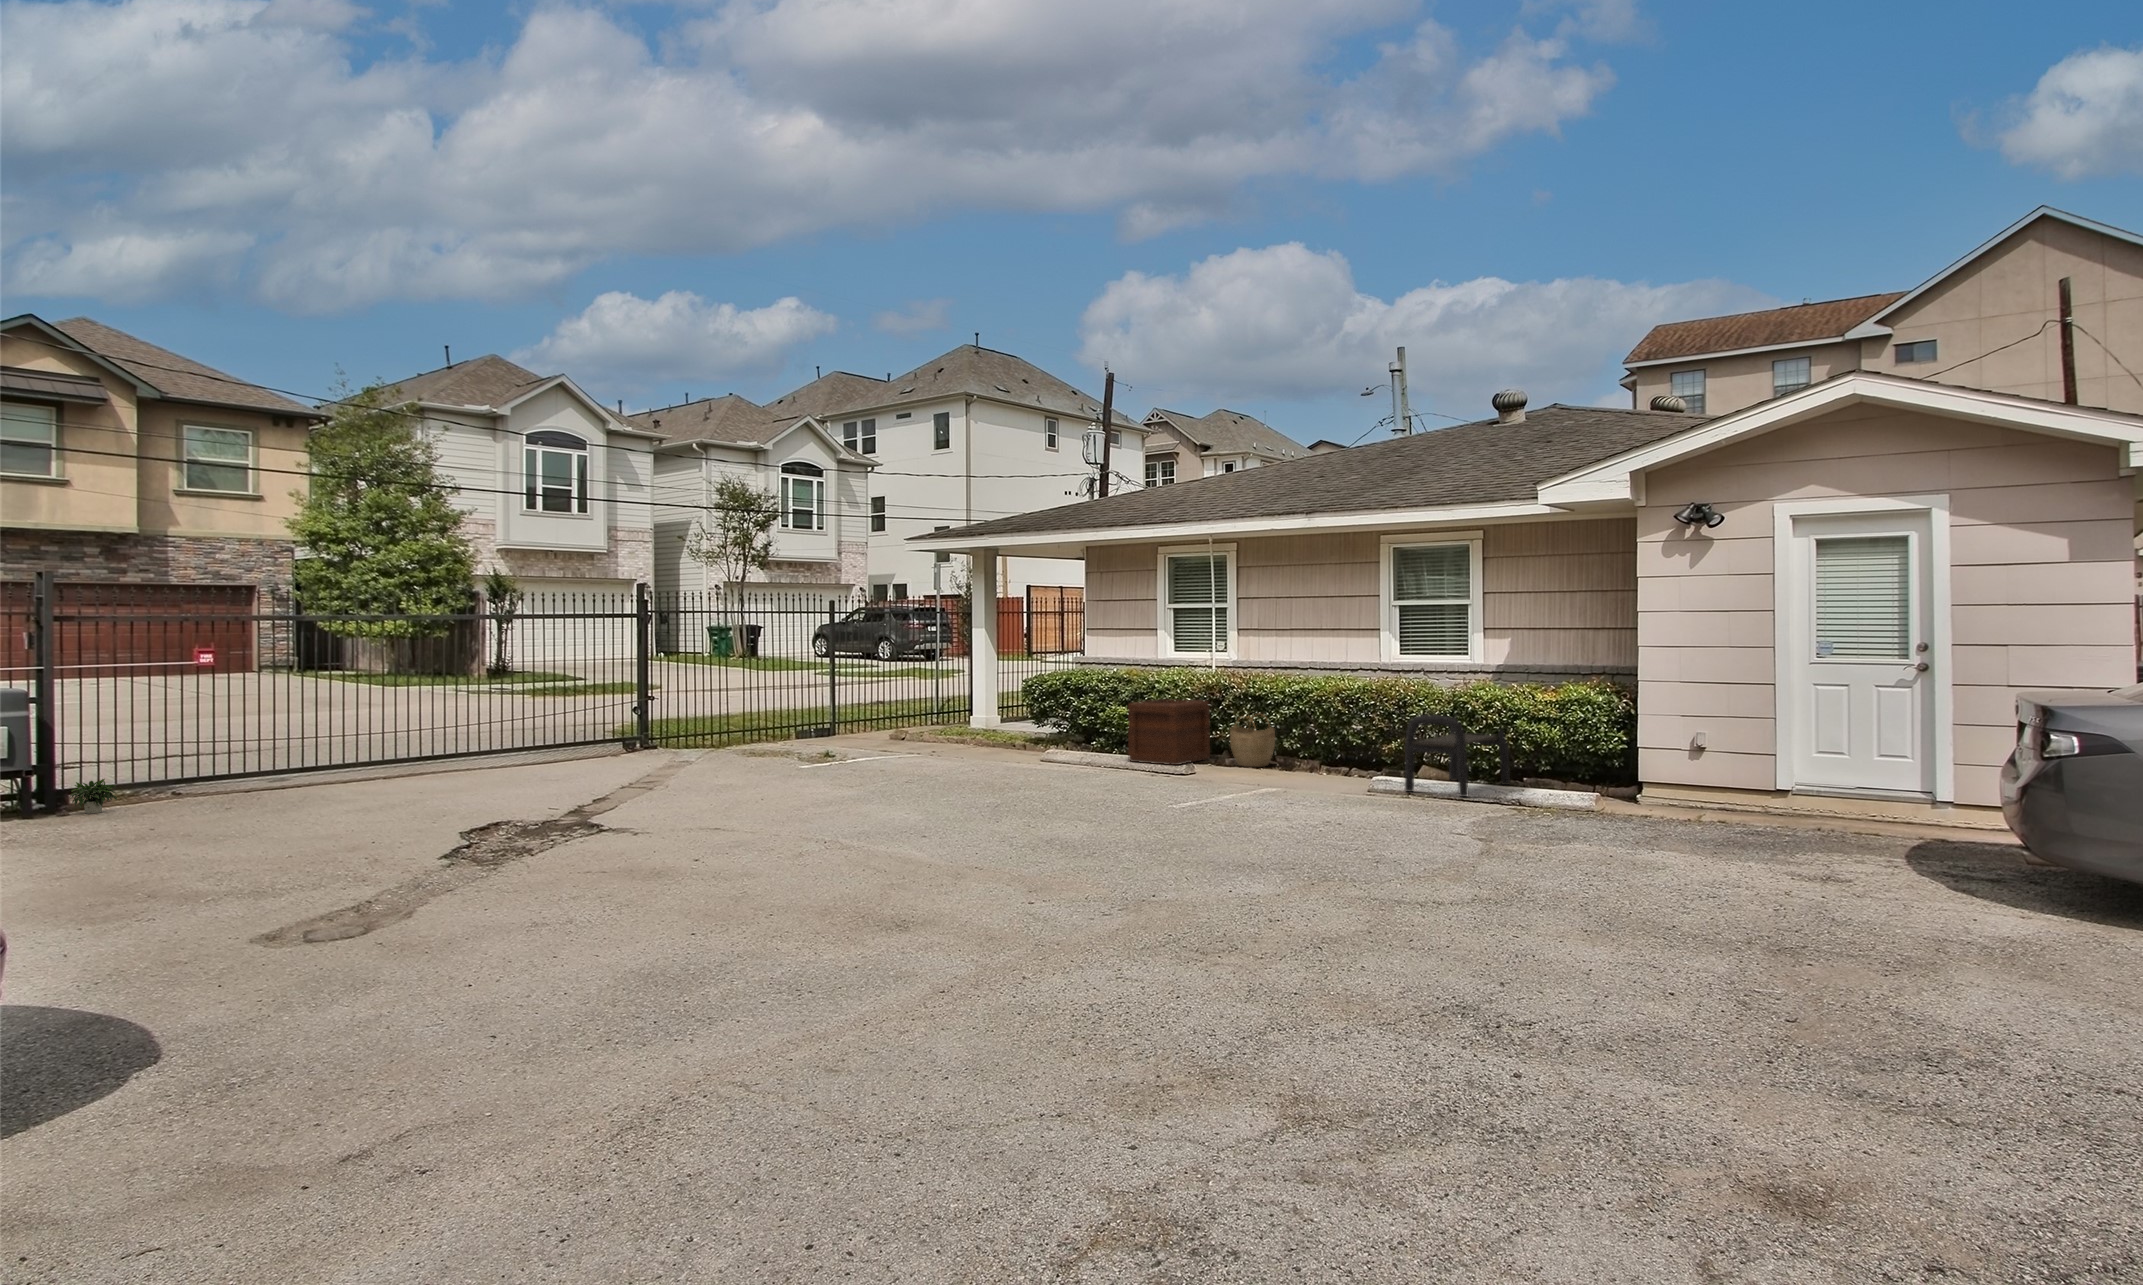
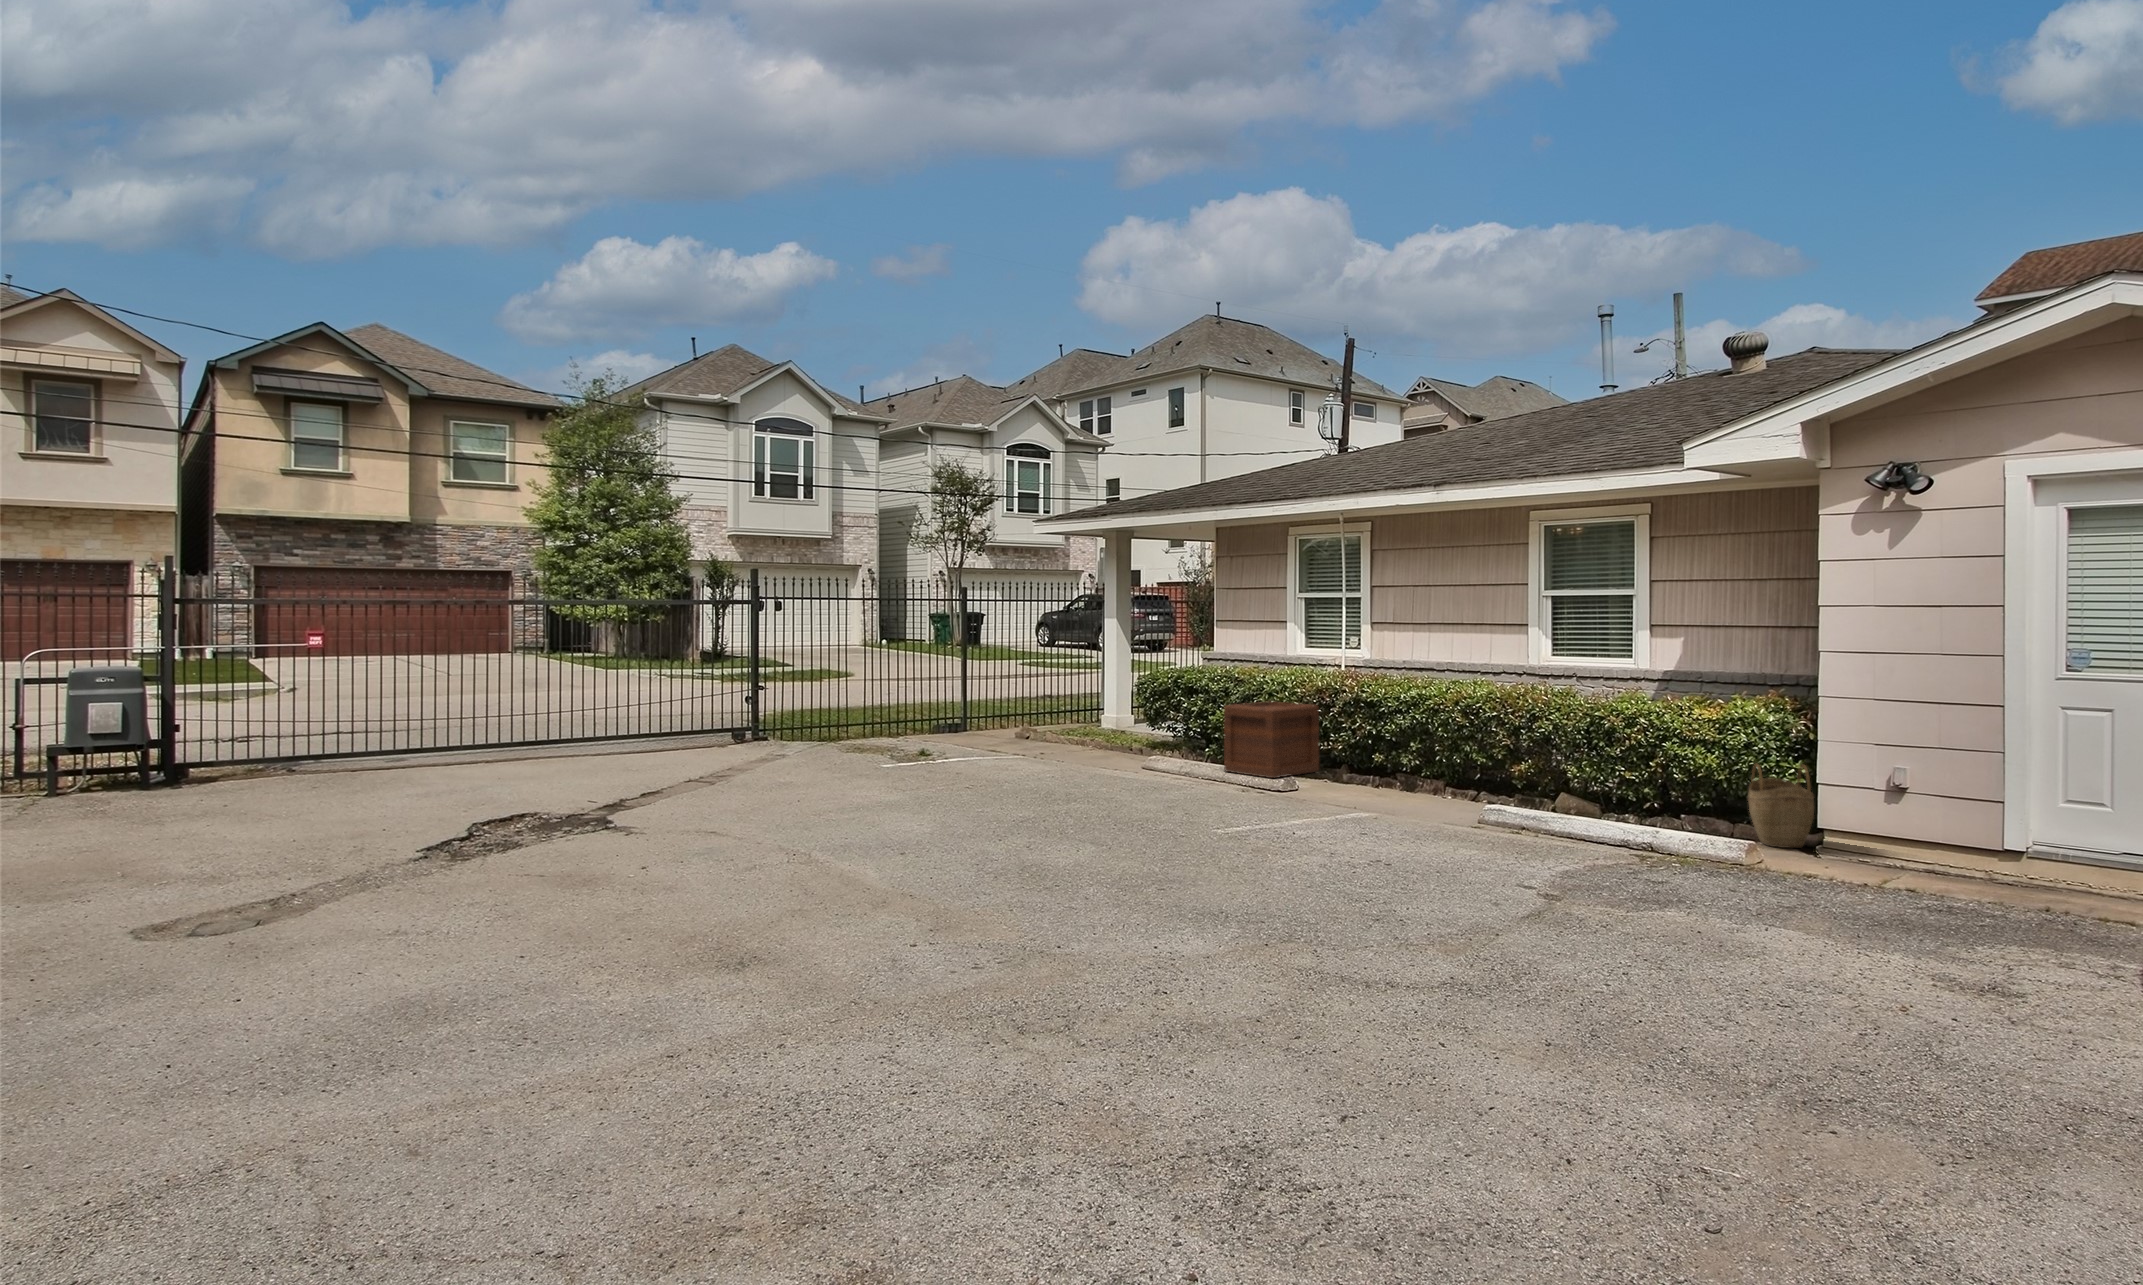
bench: present [1405,715,1510,797] -> none [1512,724,1657,836]
woven basket: present [1230,718,1275,767] -> present [1748,764,1814,848]
potted plant: present [59,779,117,817] -> none [174,756,230,793]

